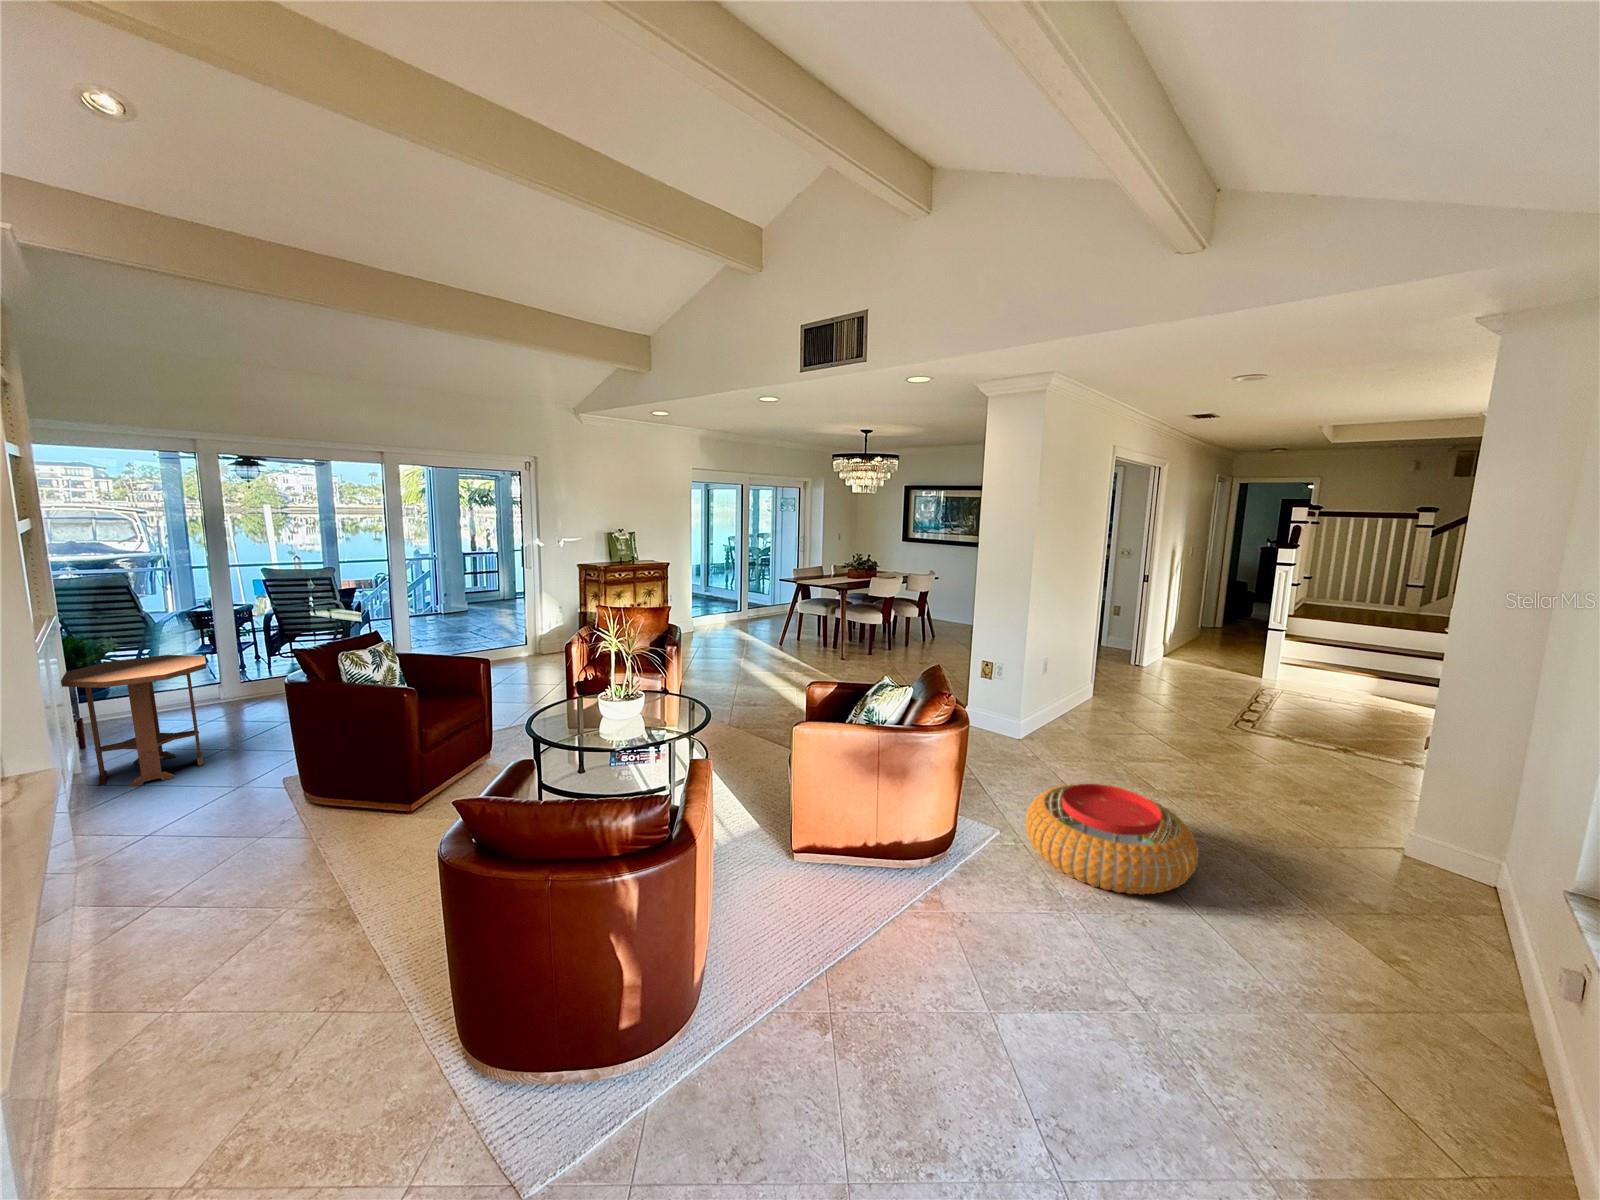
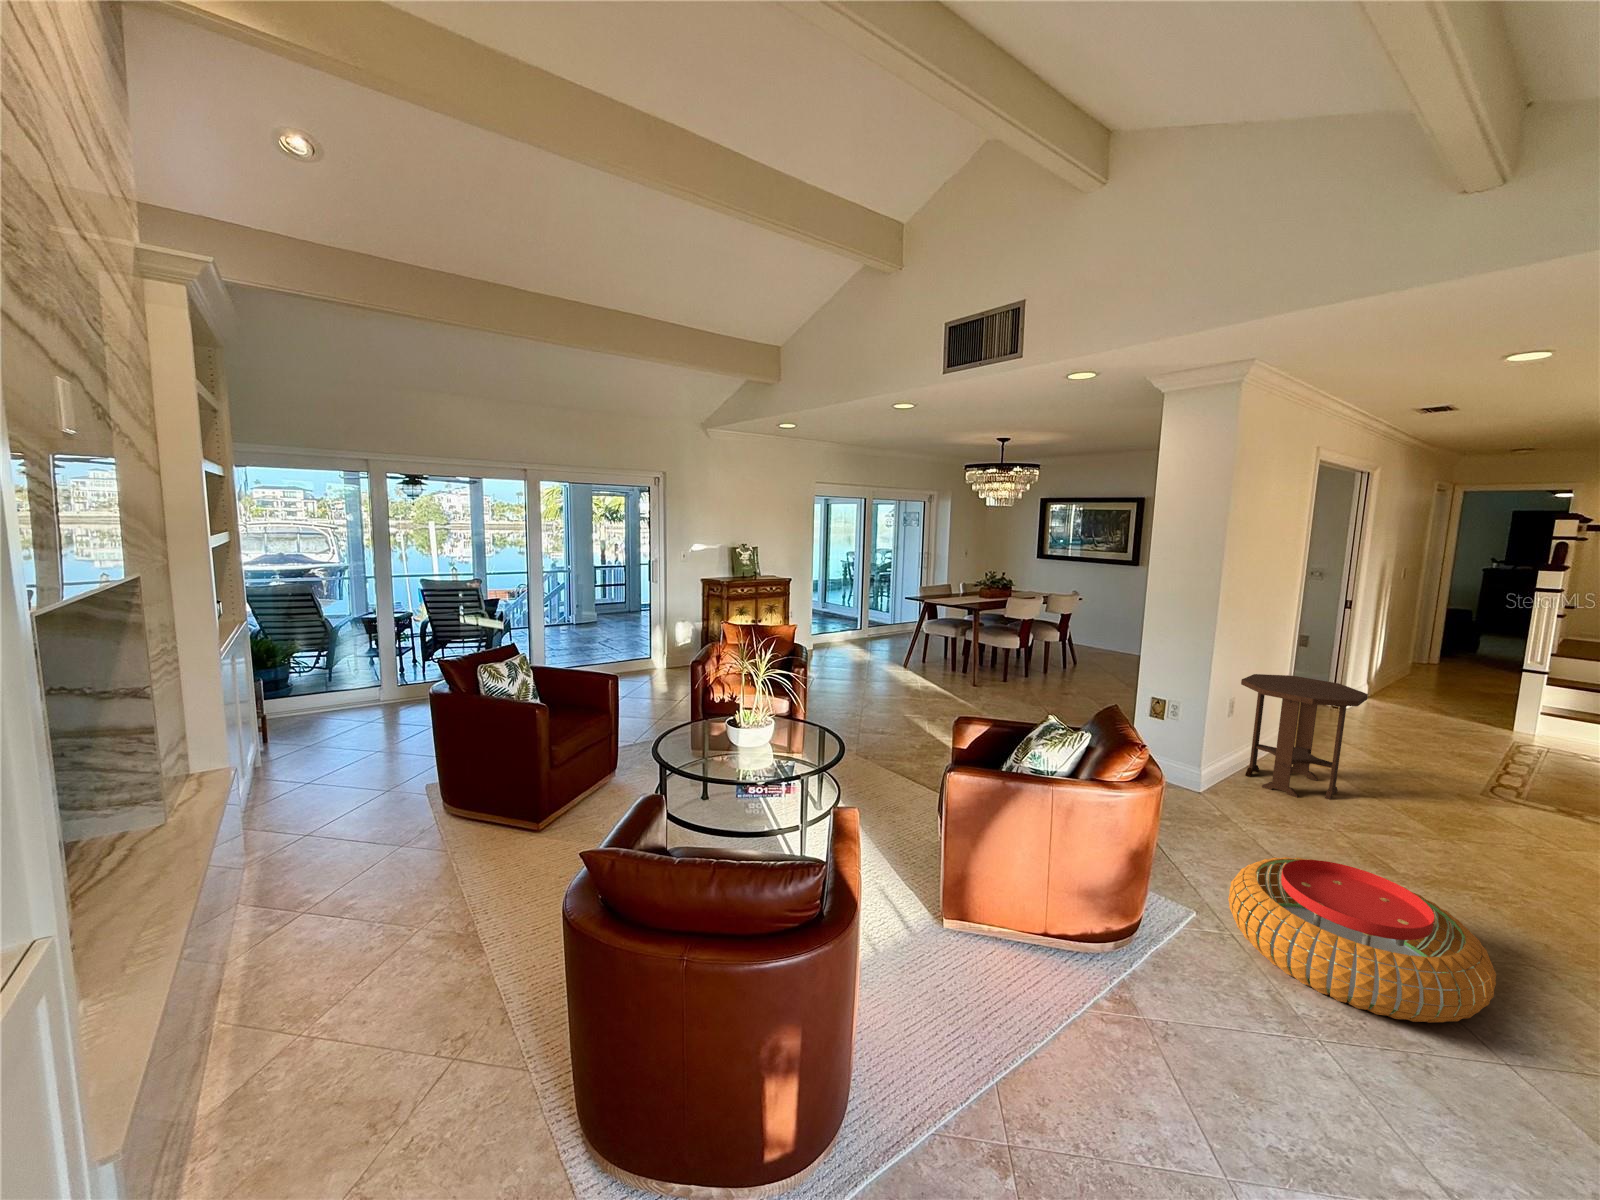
side table: present [61,655,206,787] -> present [1241,674,1368,800]

